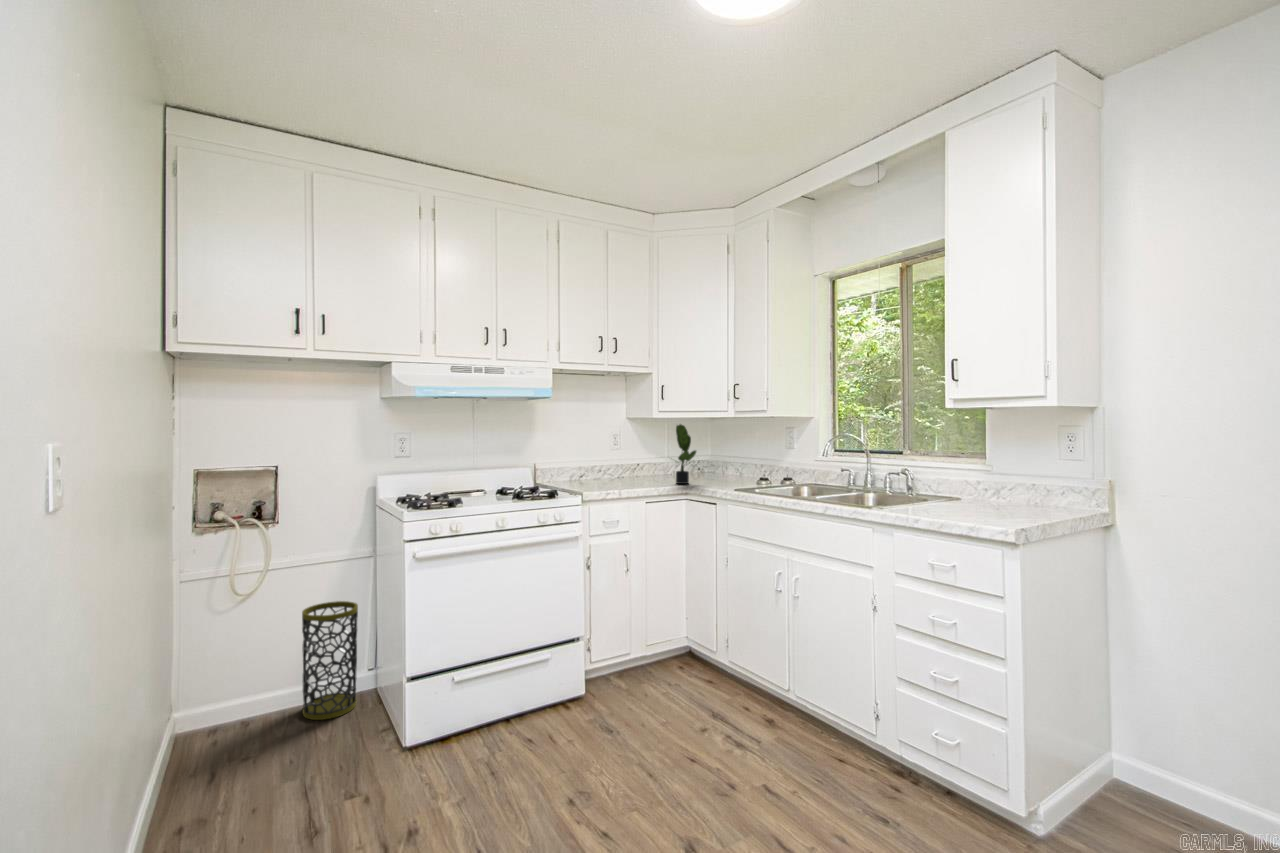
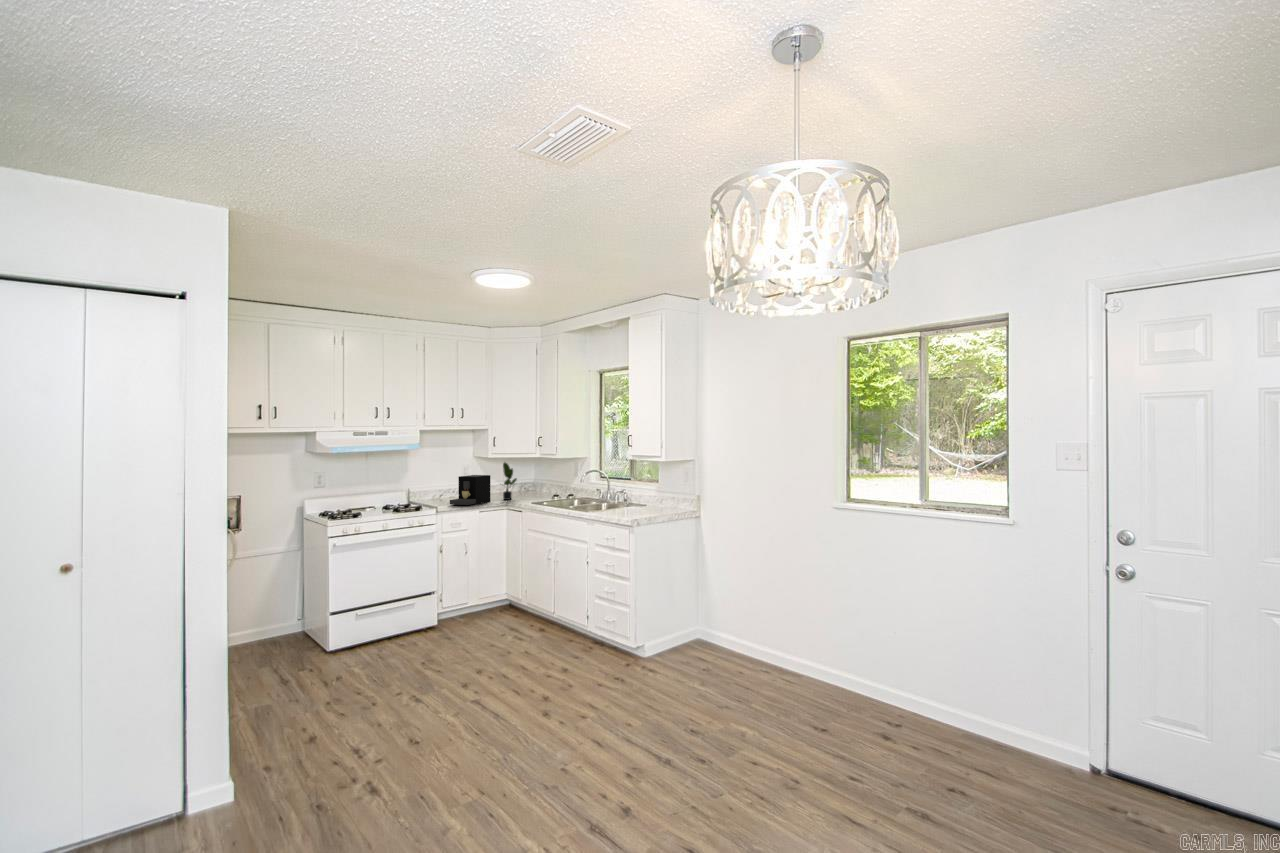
coffee maker: none [599,444,659,490] -> present [450,475,491,505]
trash can: present [302,601,358,720] -> none [261,578,295,646]

